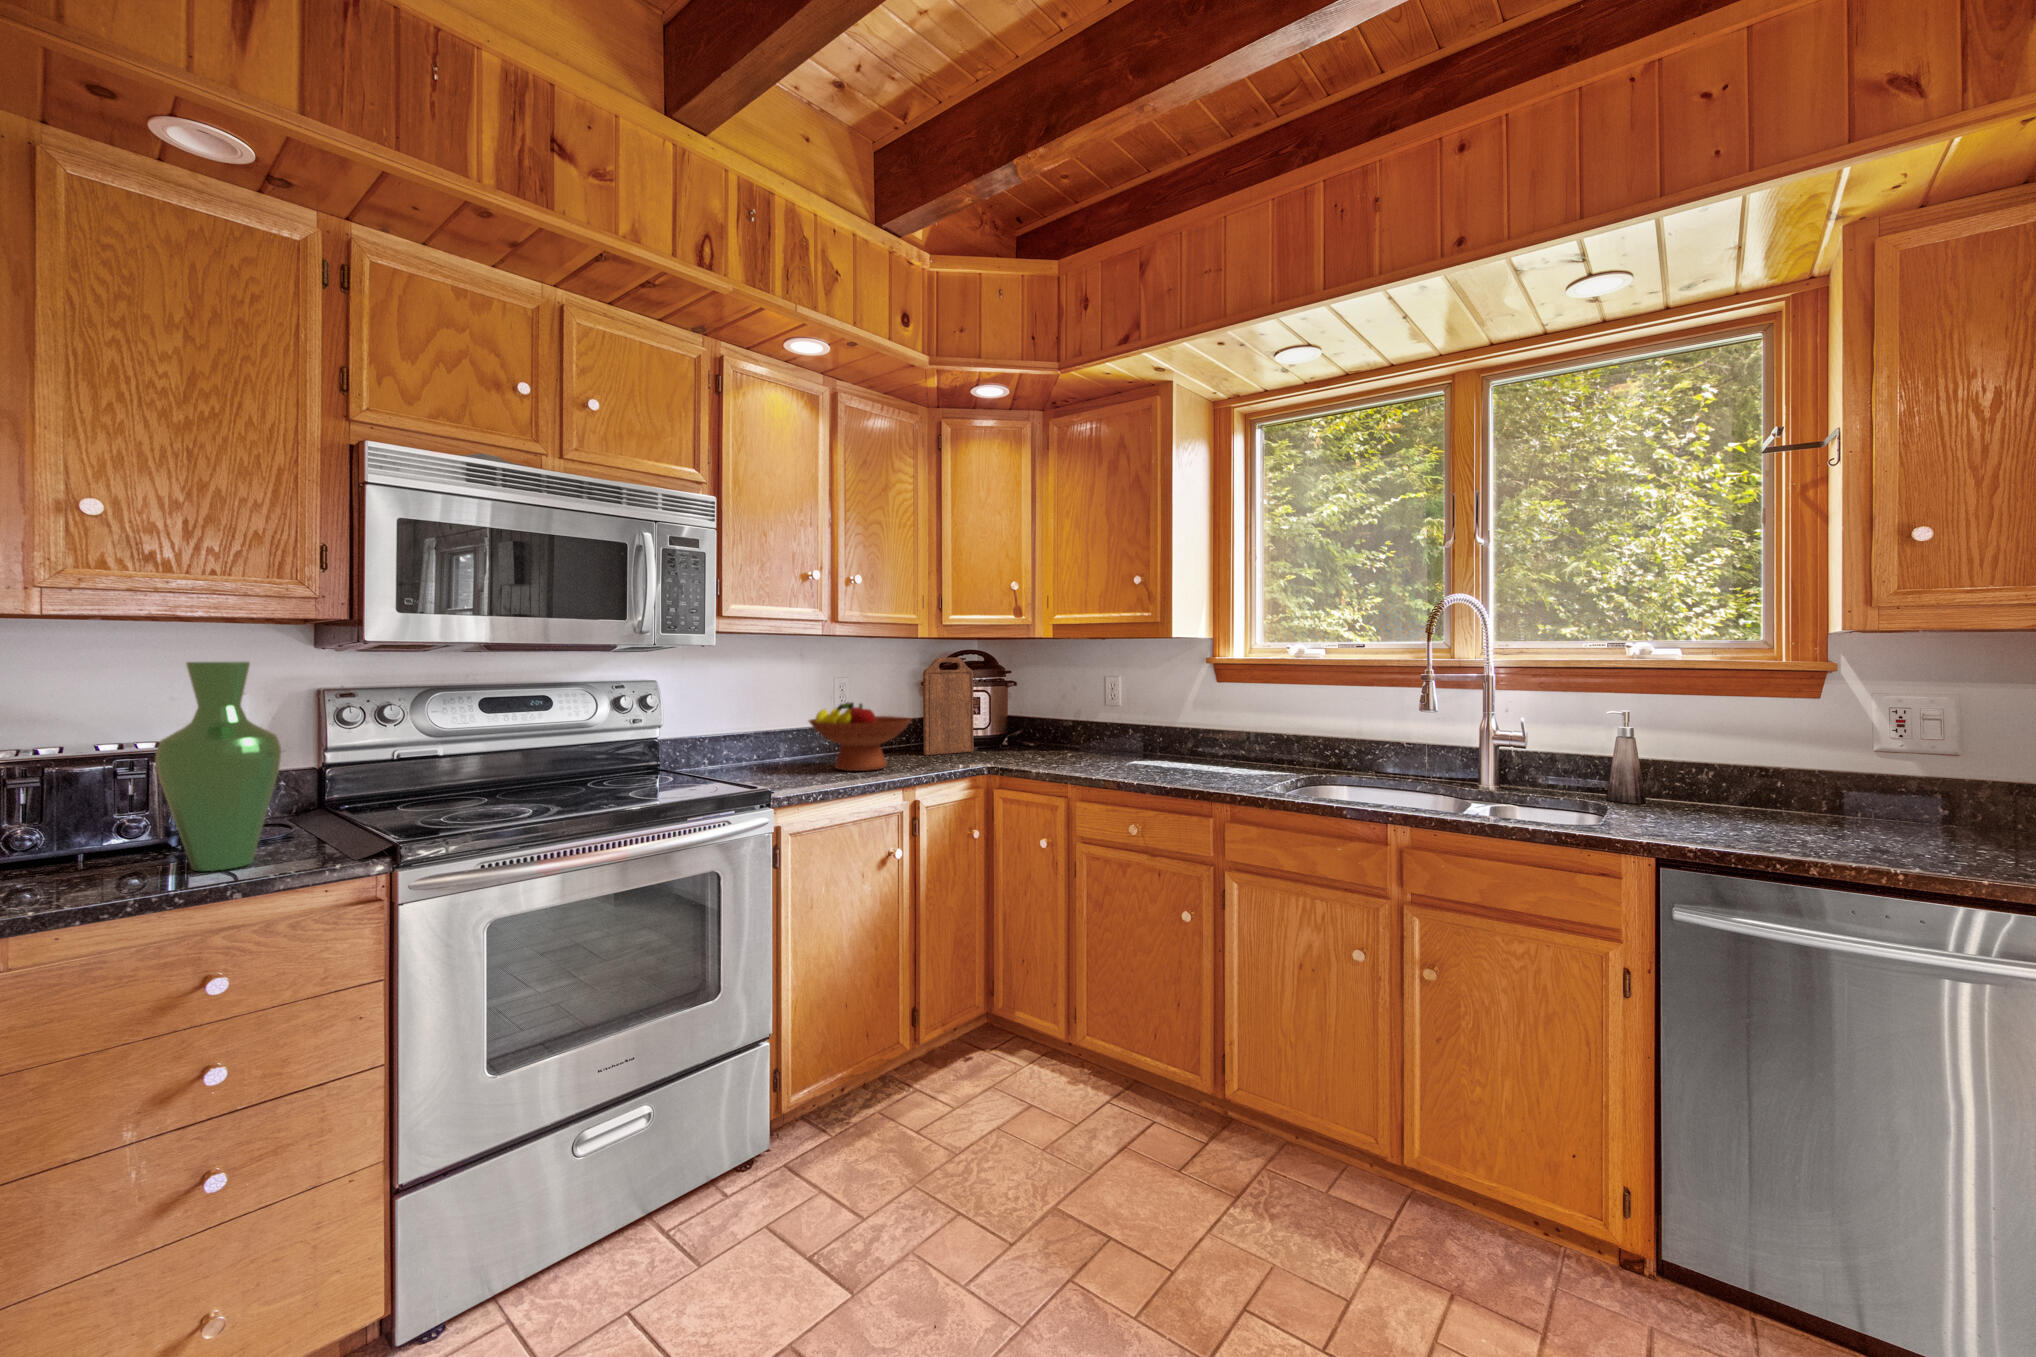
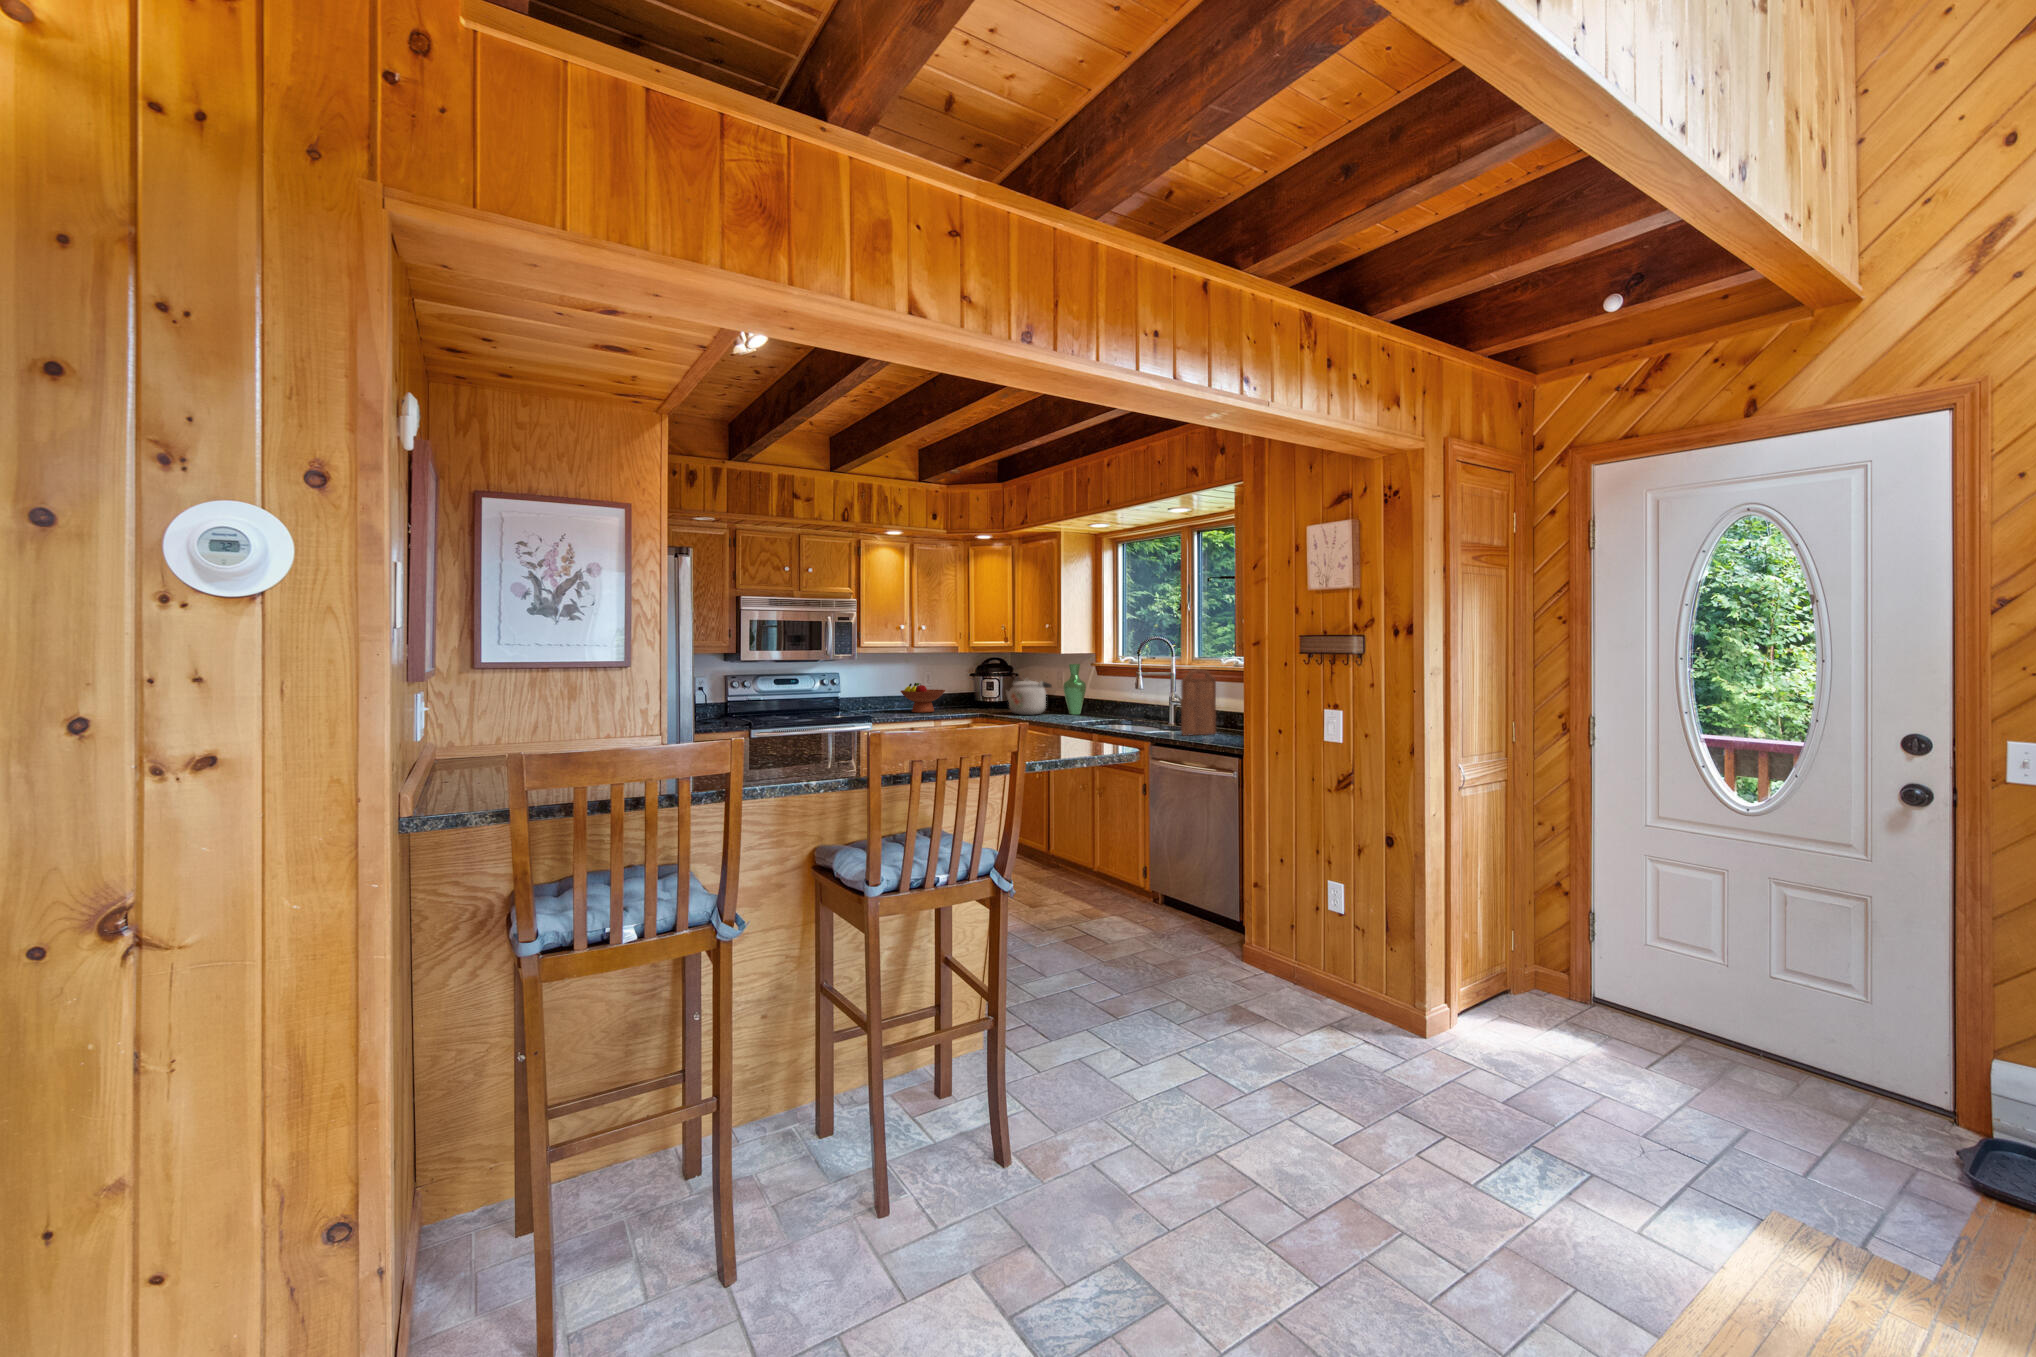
cutting board: present [923,658,974,755] -> present [1181,670,1216,736]
vase: present [155,662,281,871] -> present [1063,664,1086,714]
kettle: none [1040,689,1139,769] -> present [1006,678,1052,715]

